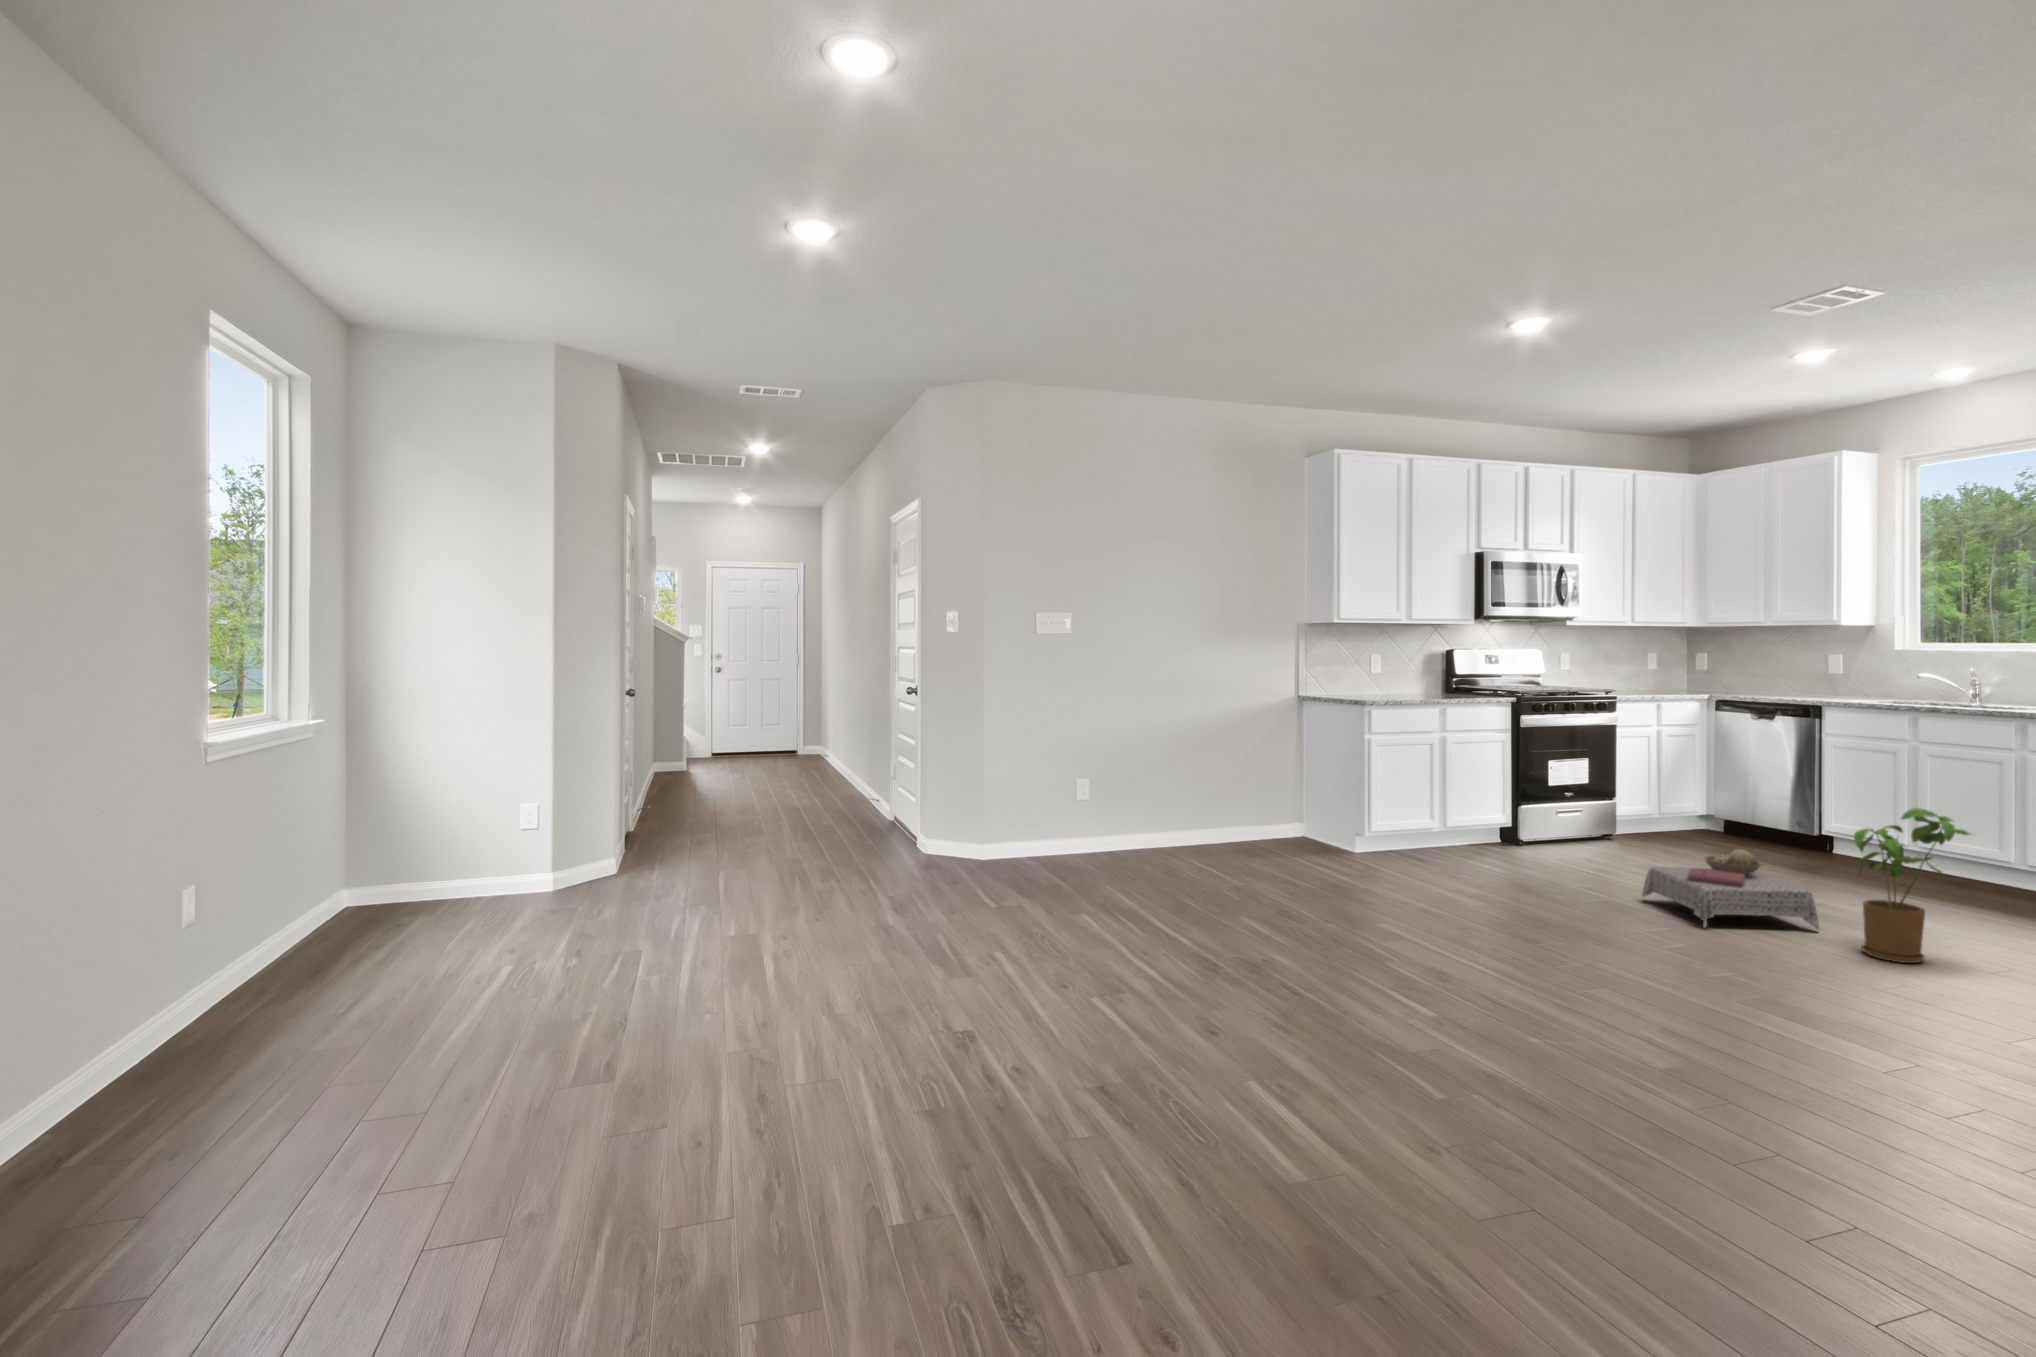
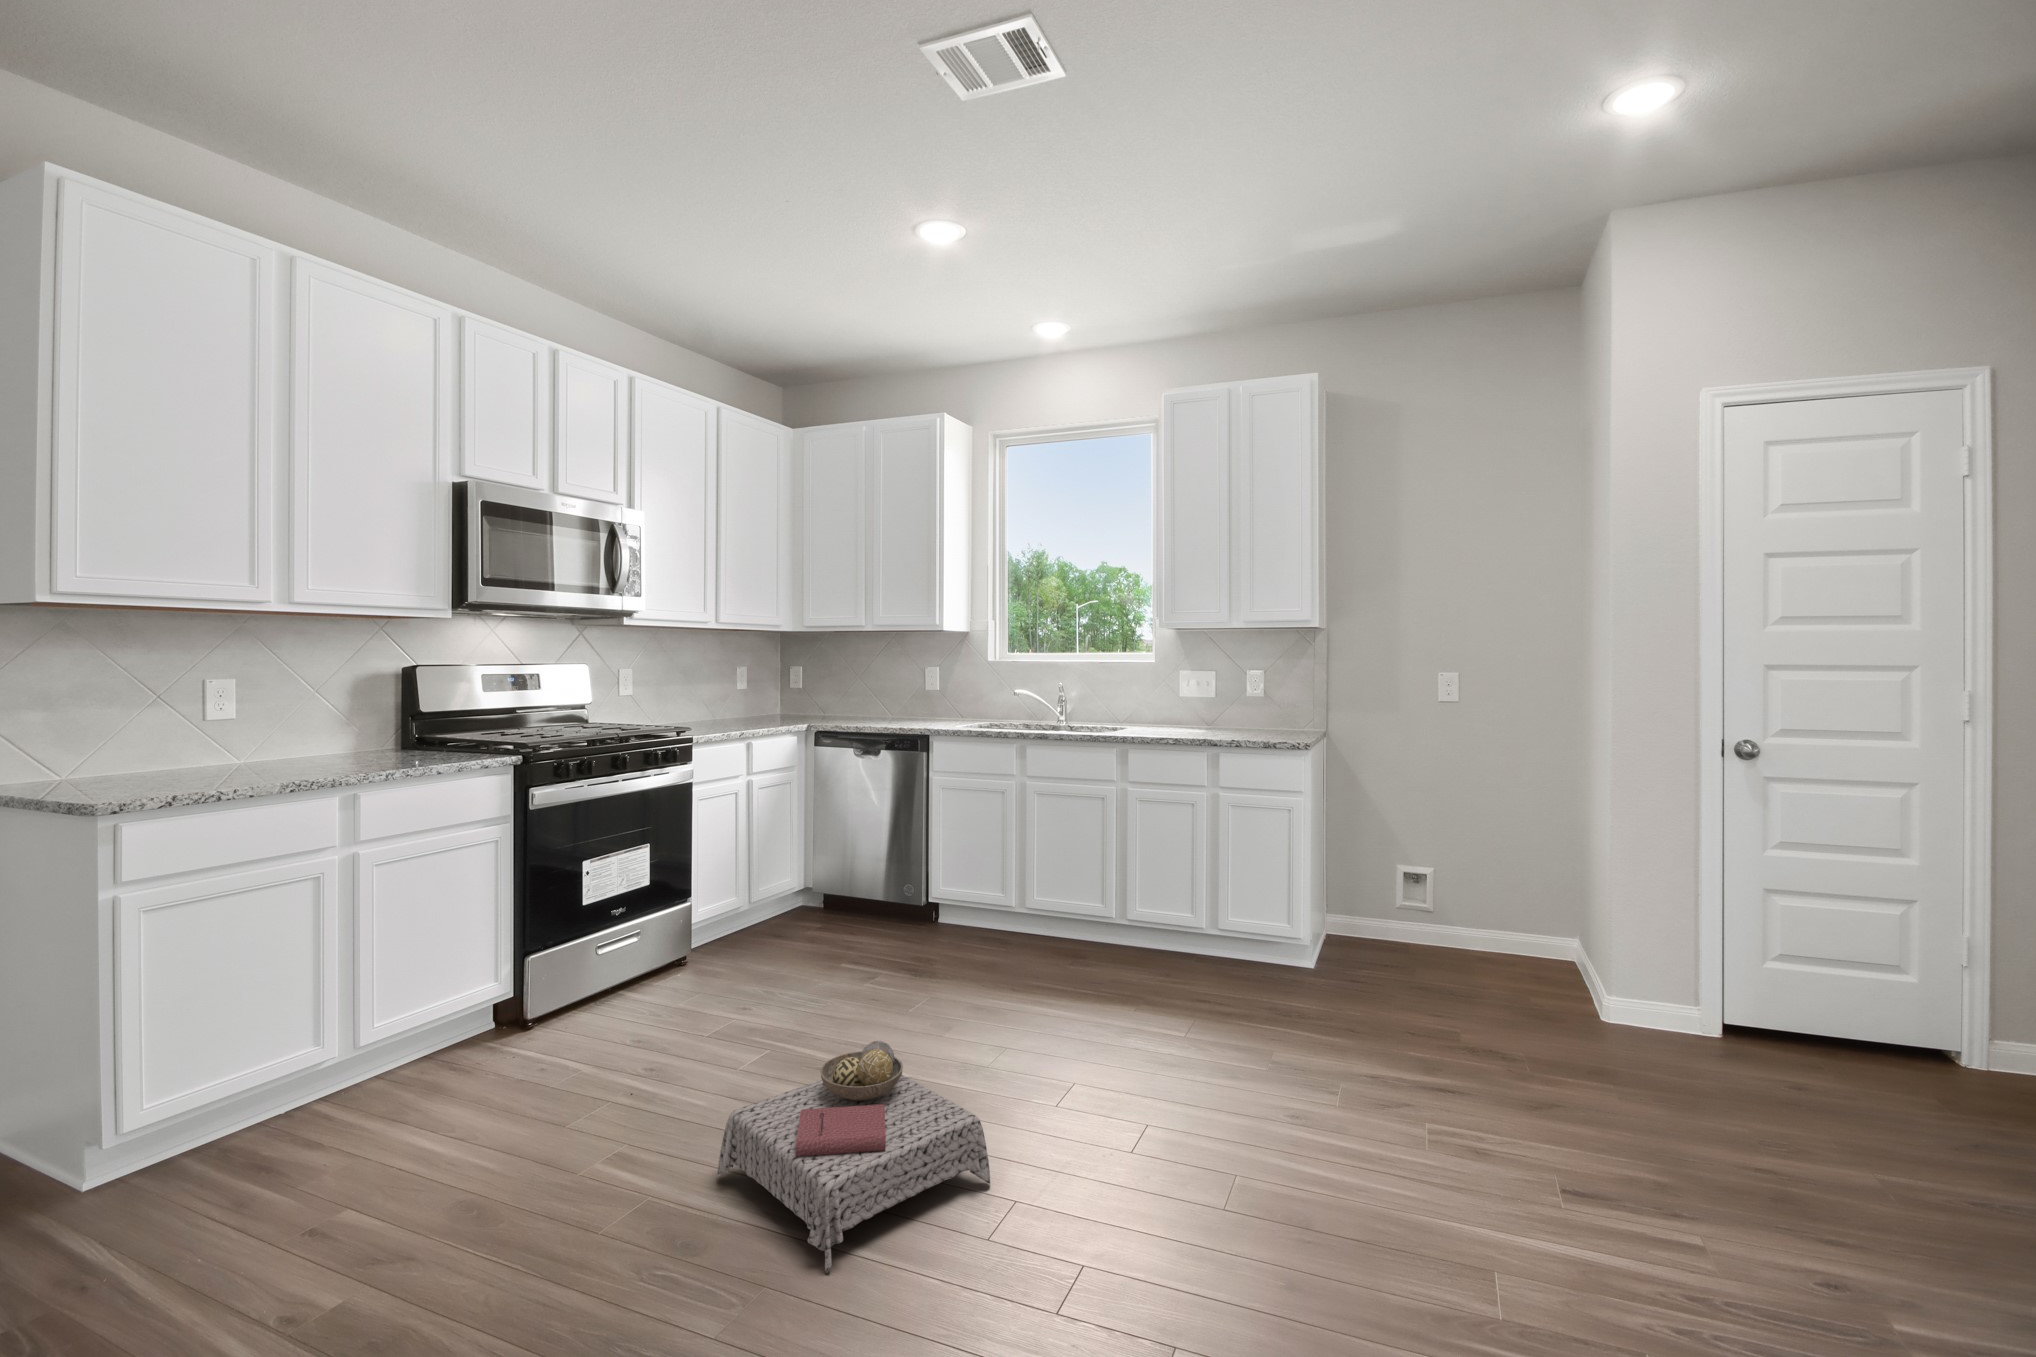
house plant: present [1854,808,1970,963] -> none [1048,973,1206,1262]

